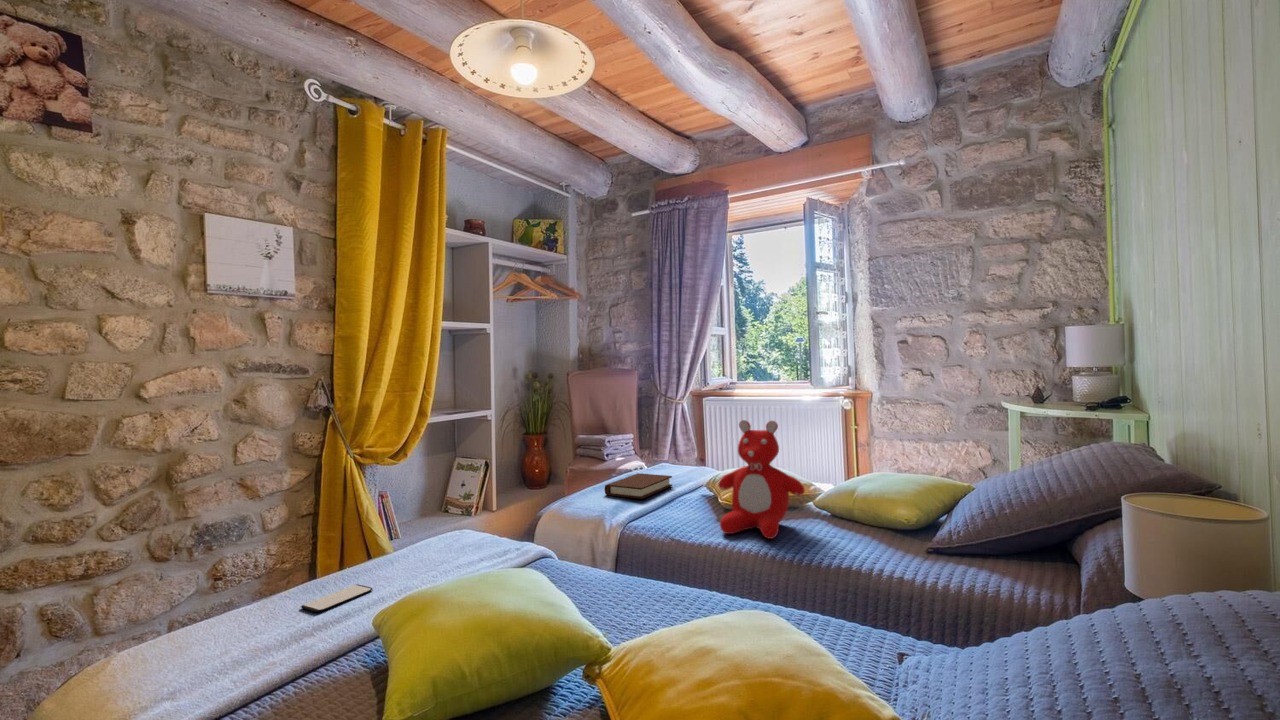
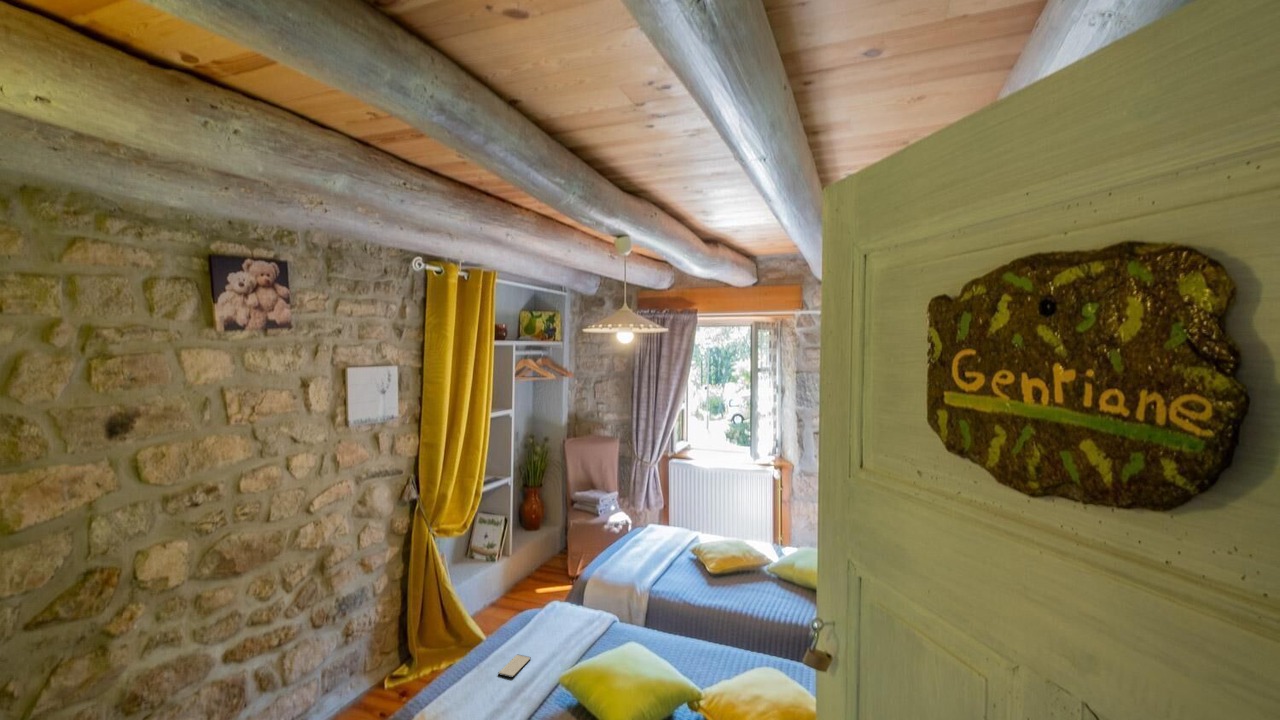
teddy bear: present [719,420,804,539] -> none [710,523,766,604]
book: present [605,473,672,499] -> none [625,541,668,567]

